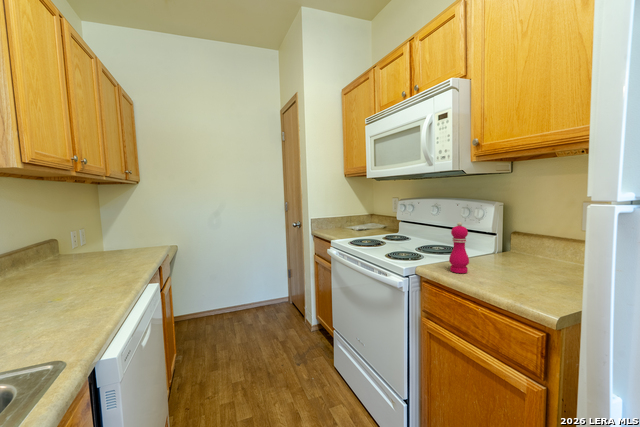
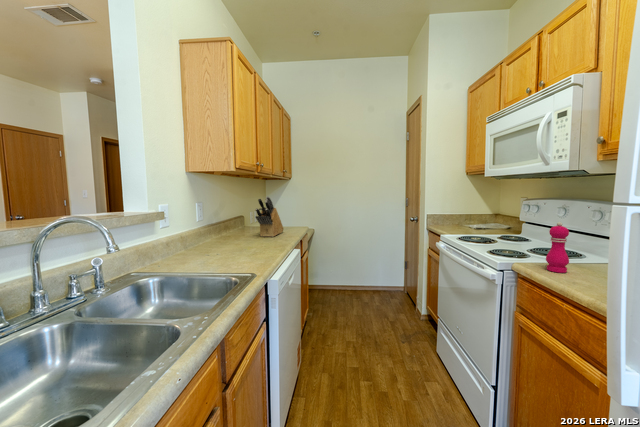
knife block: none [70,205,127,269] -> present [255,196,284,237]

